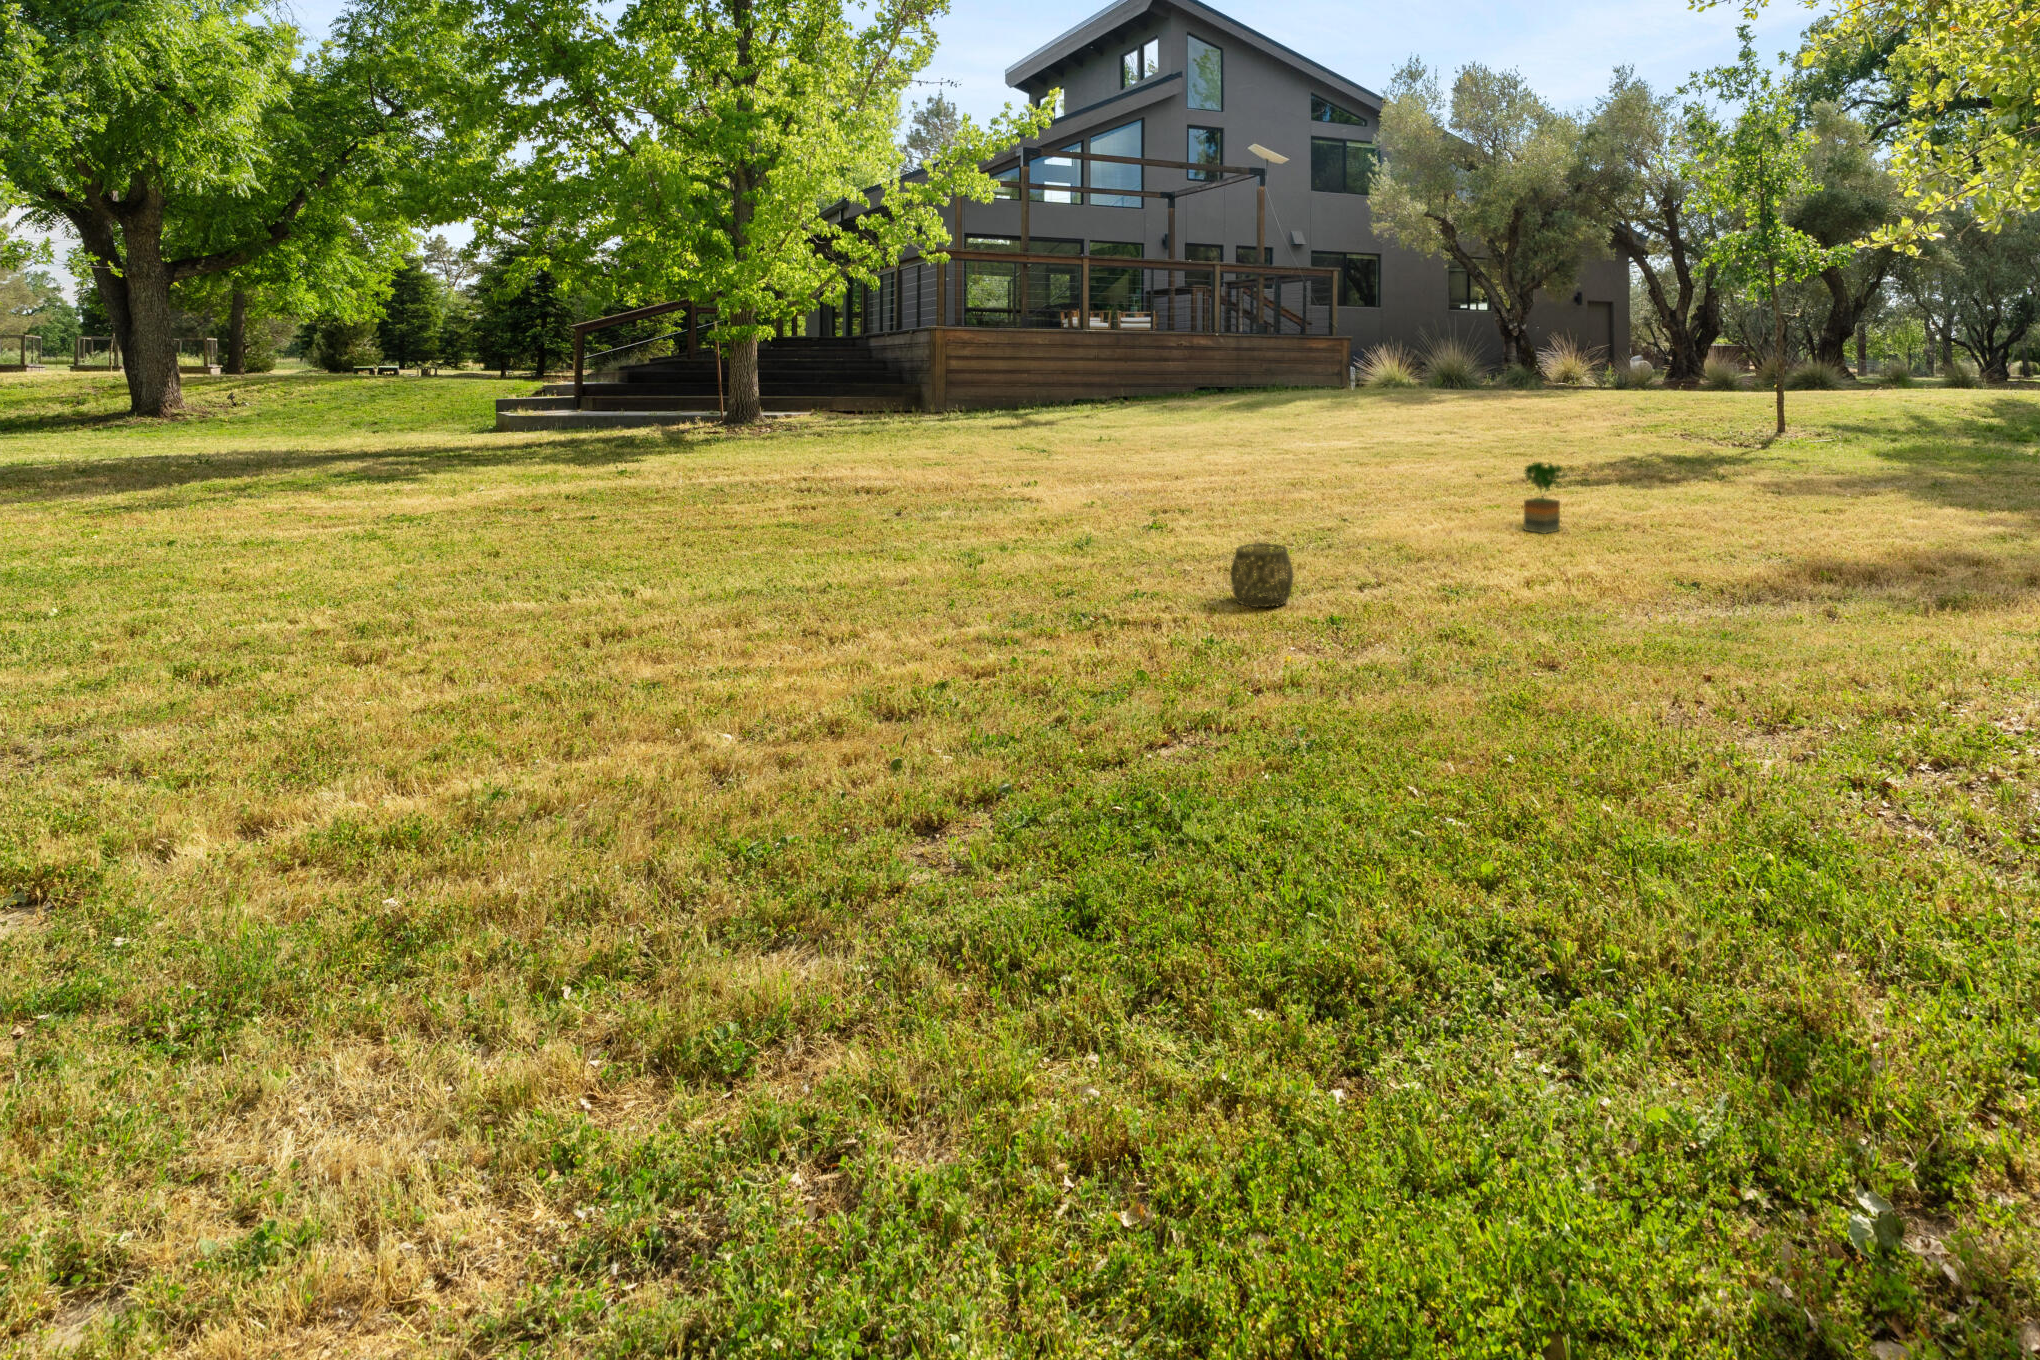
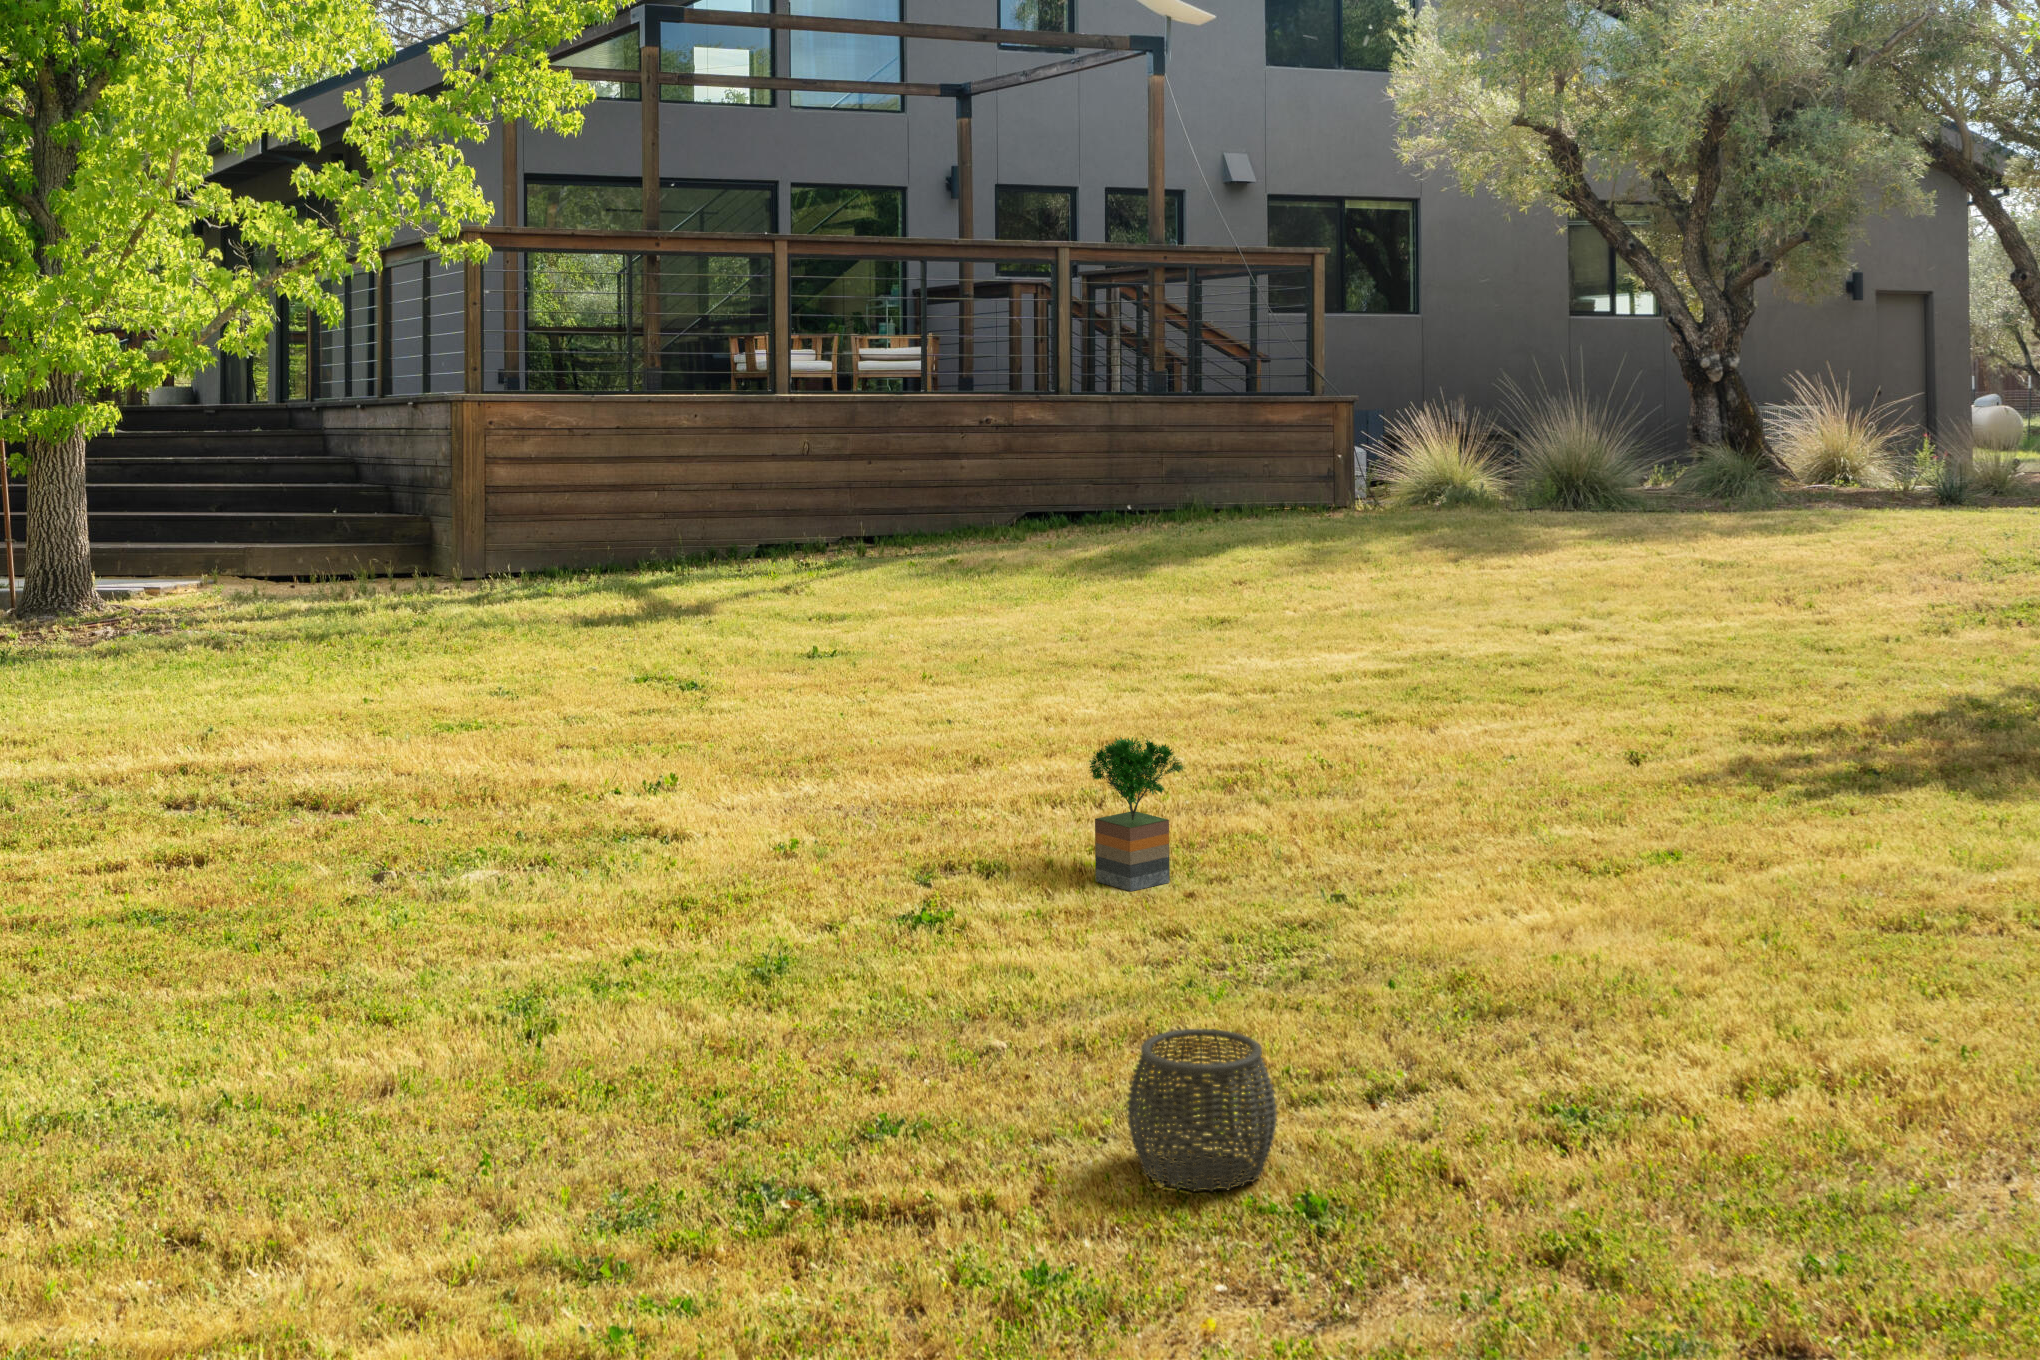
potted tree: present [1524,462,1567,534] -> present [1089,737,1183,891]

